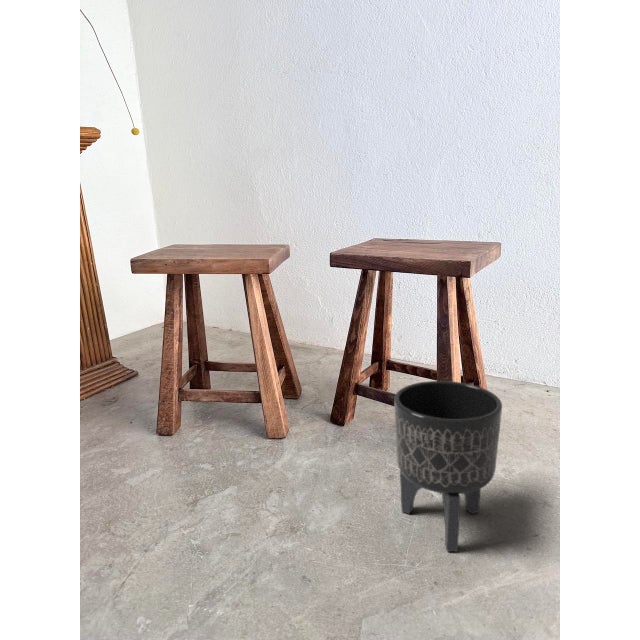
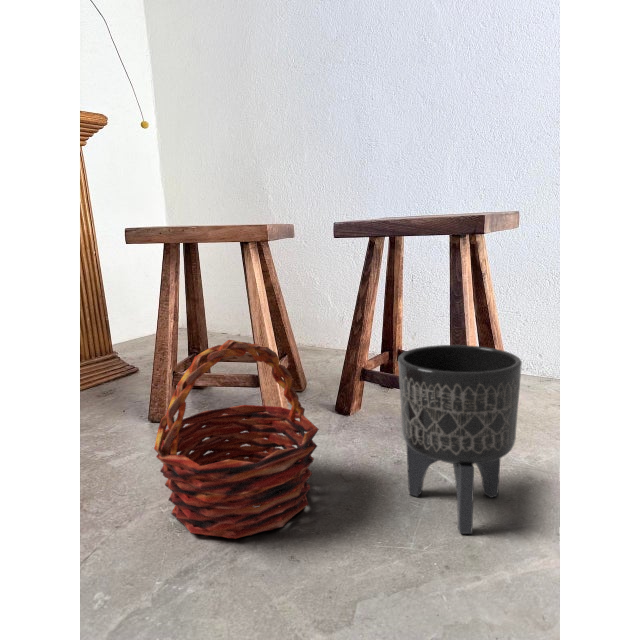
basket: none [177,382,323,561] -> present [154,340,319,538]

